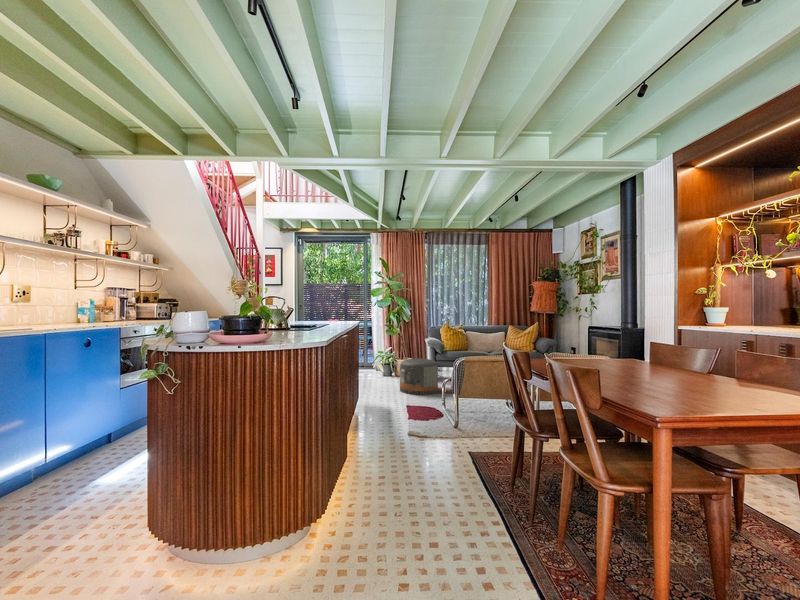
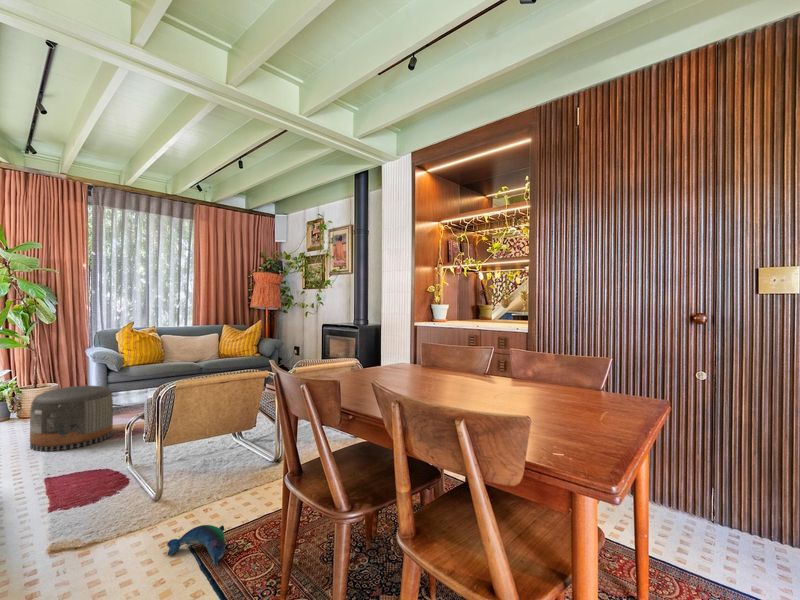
plush toy: none [457,443,488,466] -> present [167,525,225,566]

